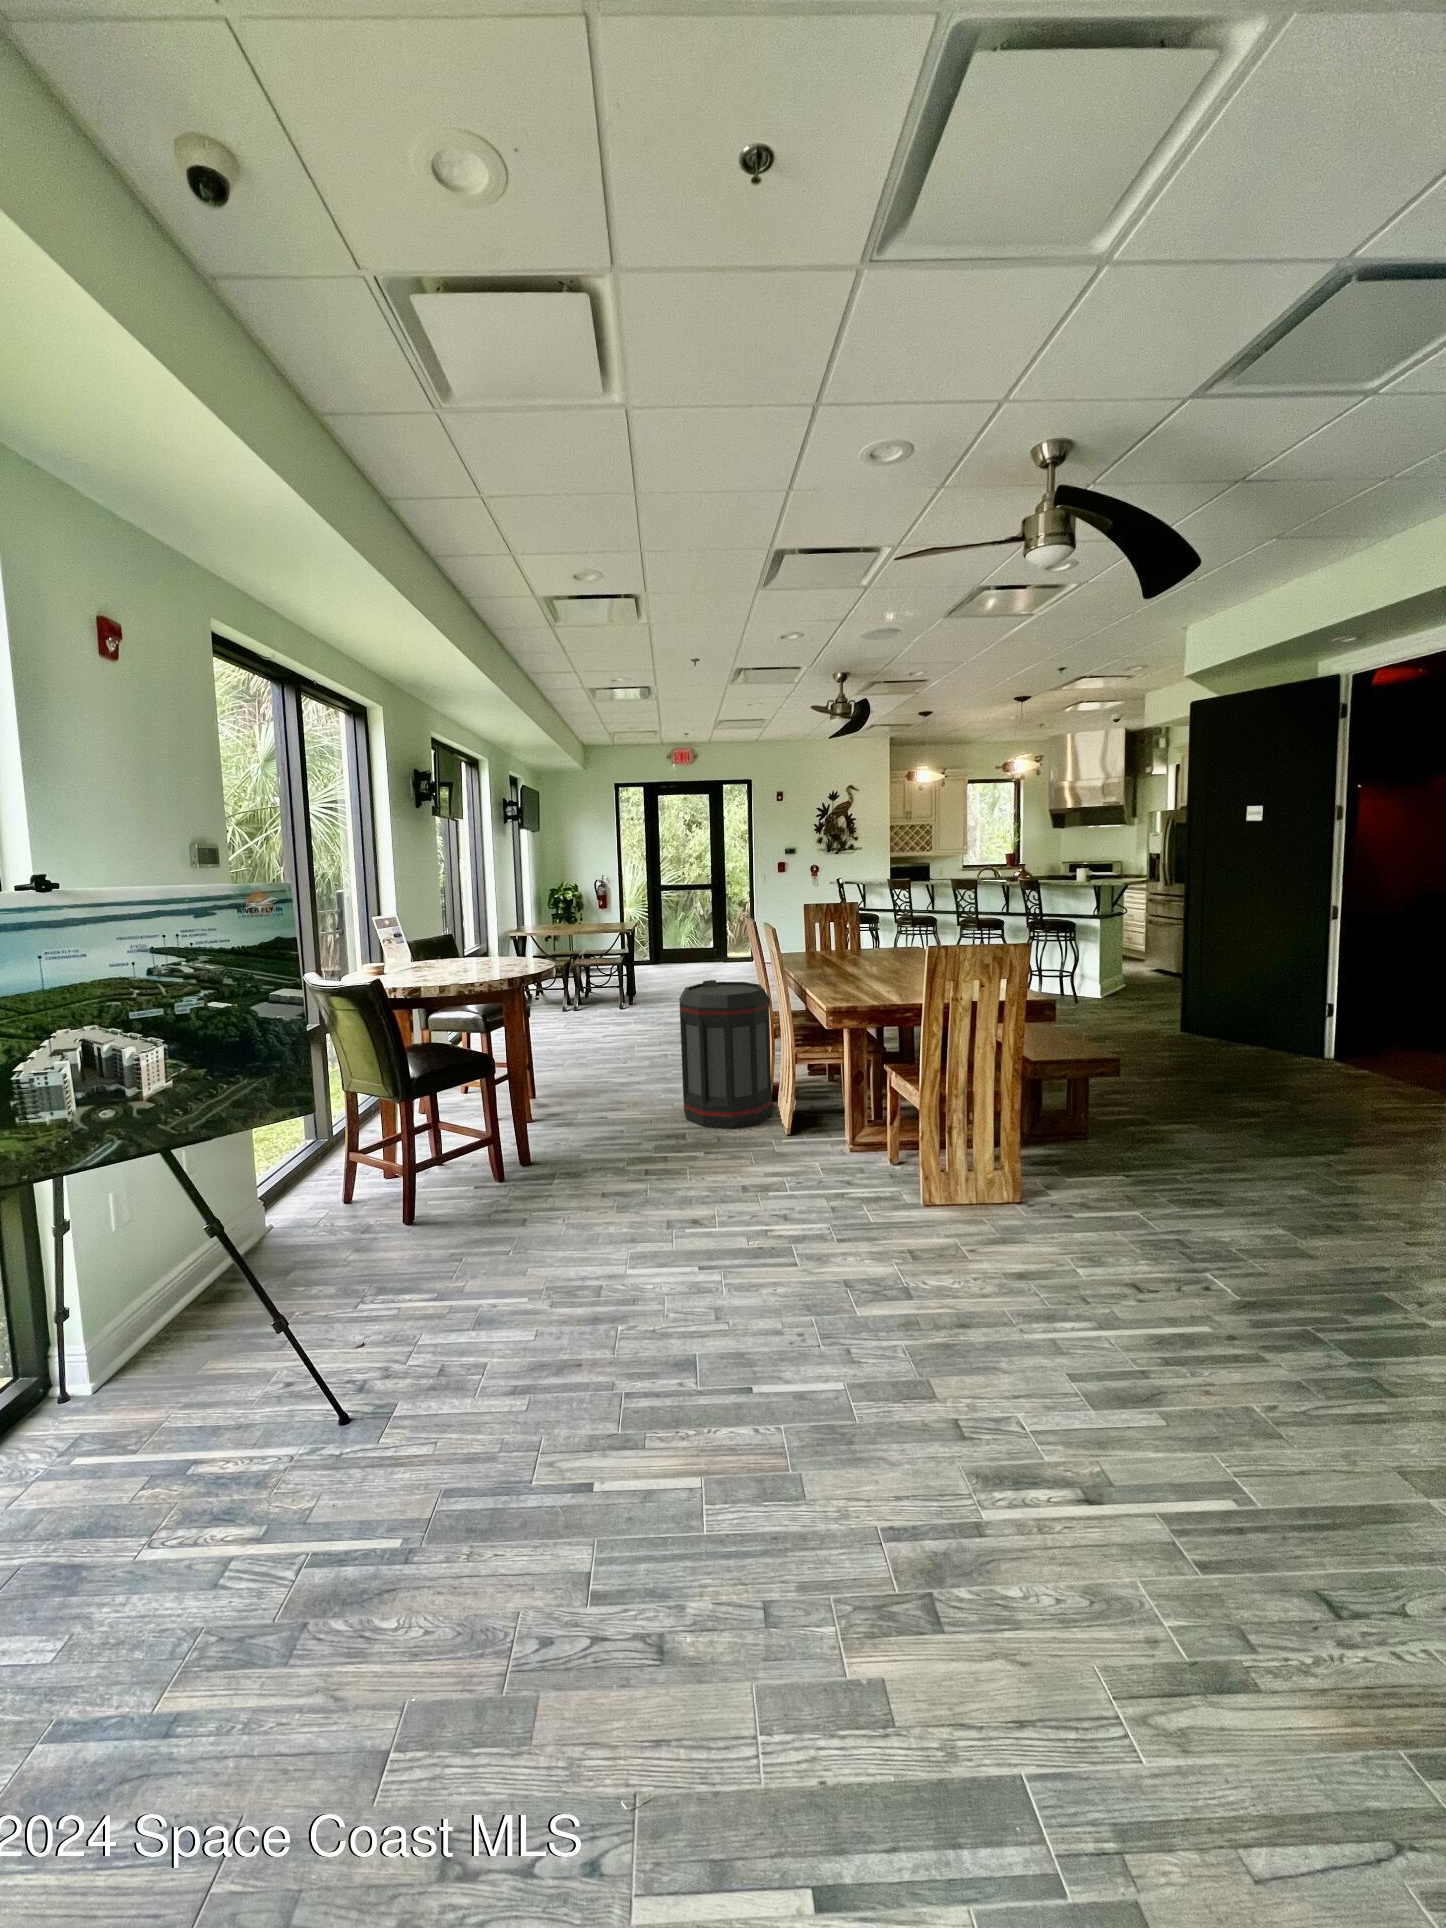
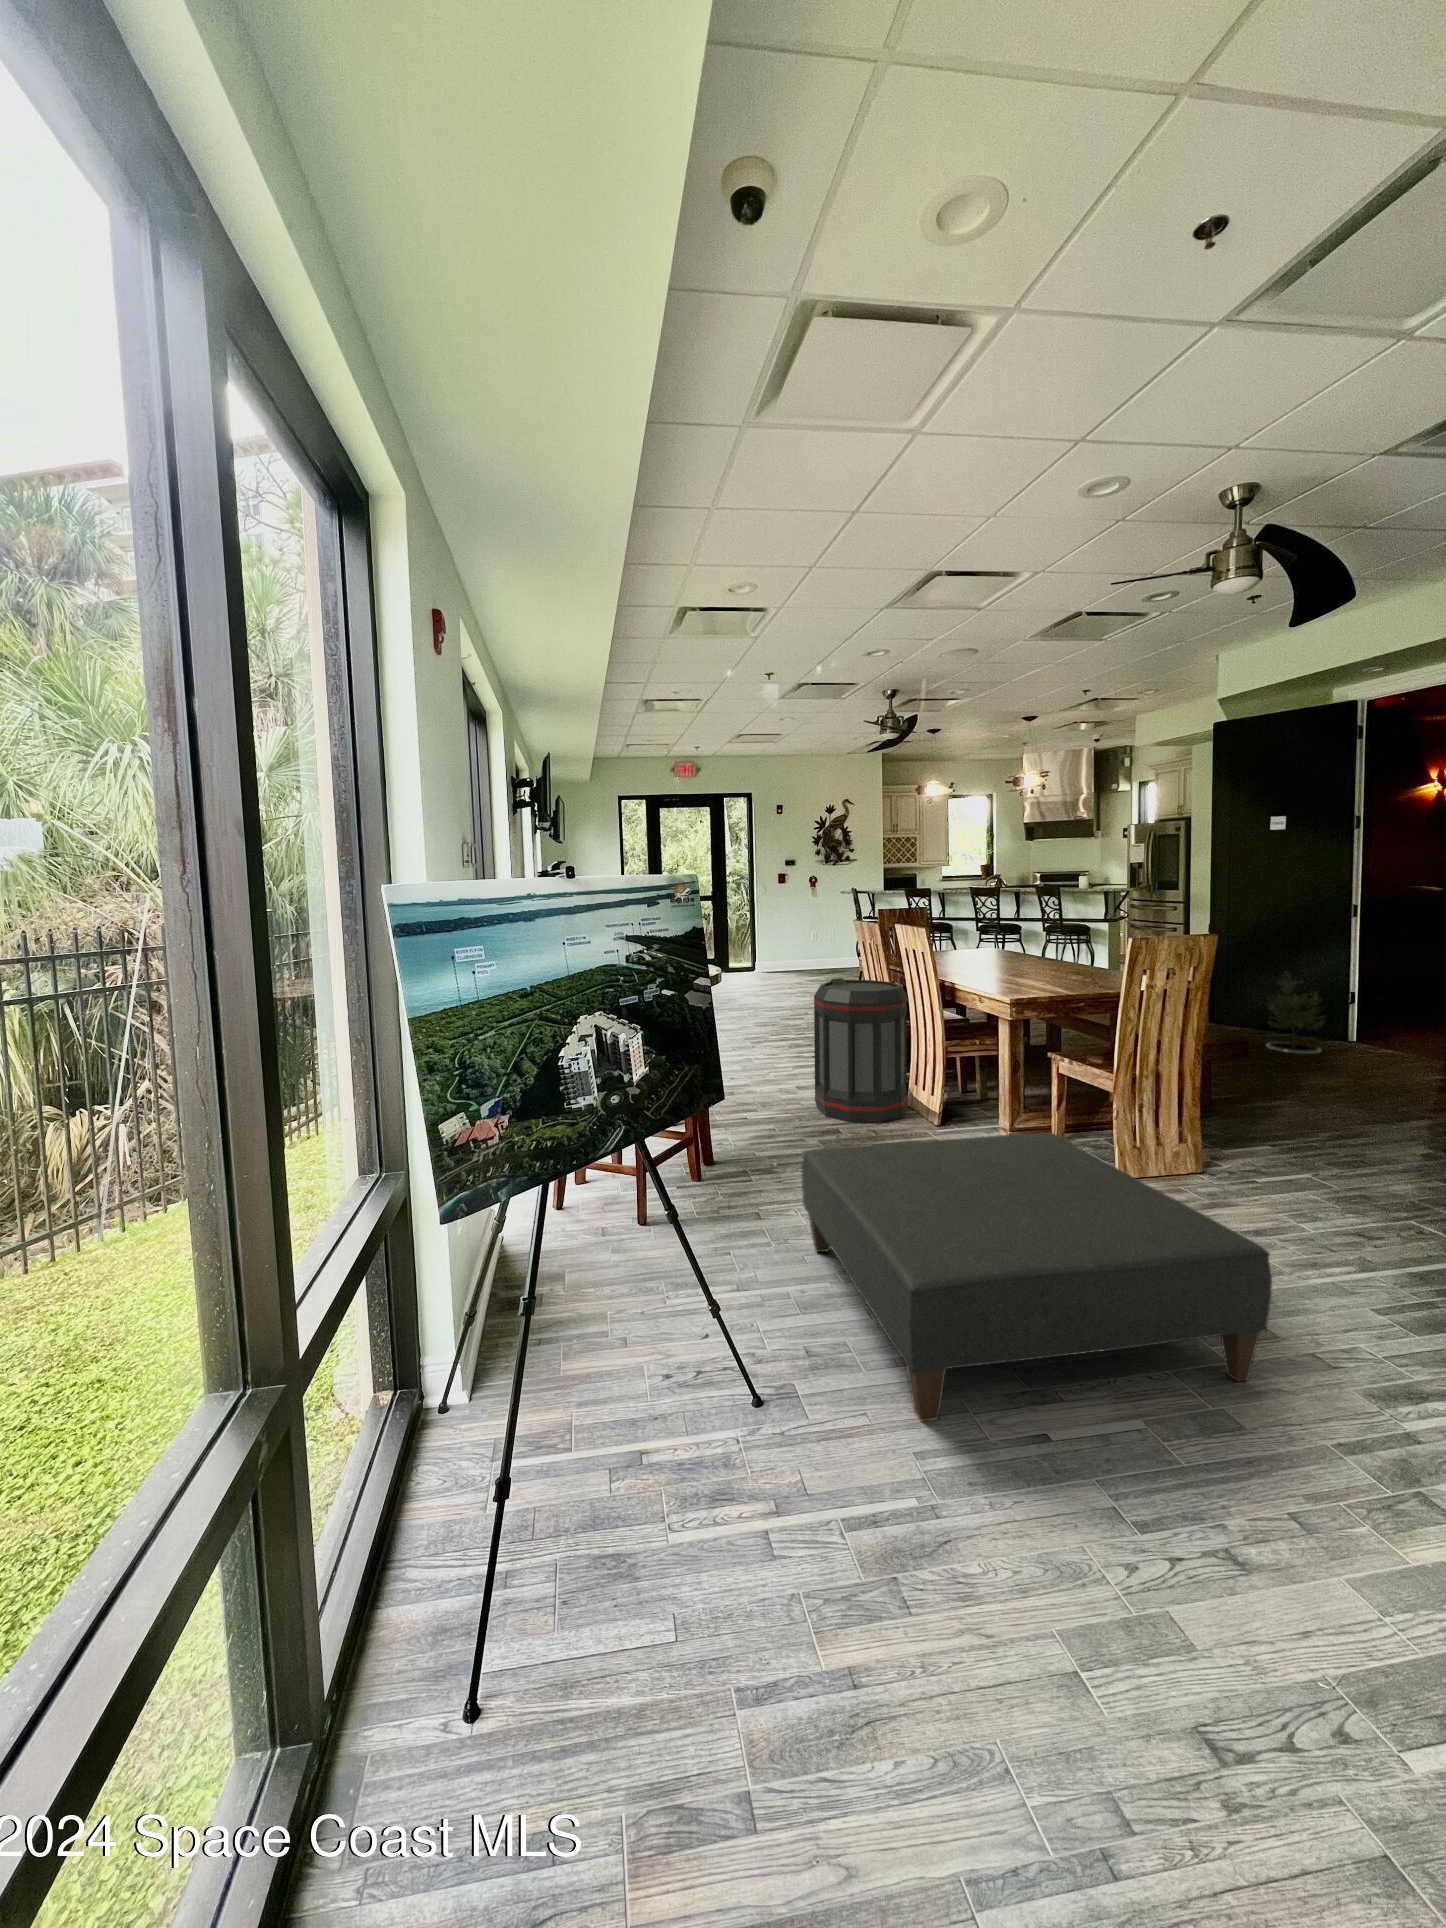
potted tree: none [1227,969,1299,1062] -> present [1266,972,1323,1054]
ottoman: none [437,1154,856,1463] -> present [802,1132,1272,1421]

